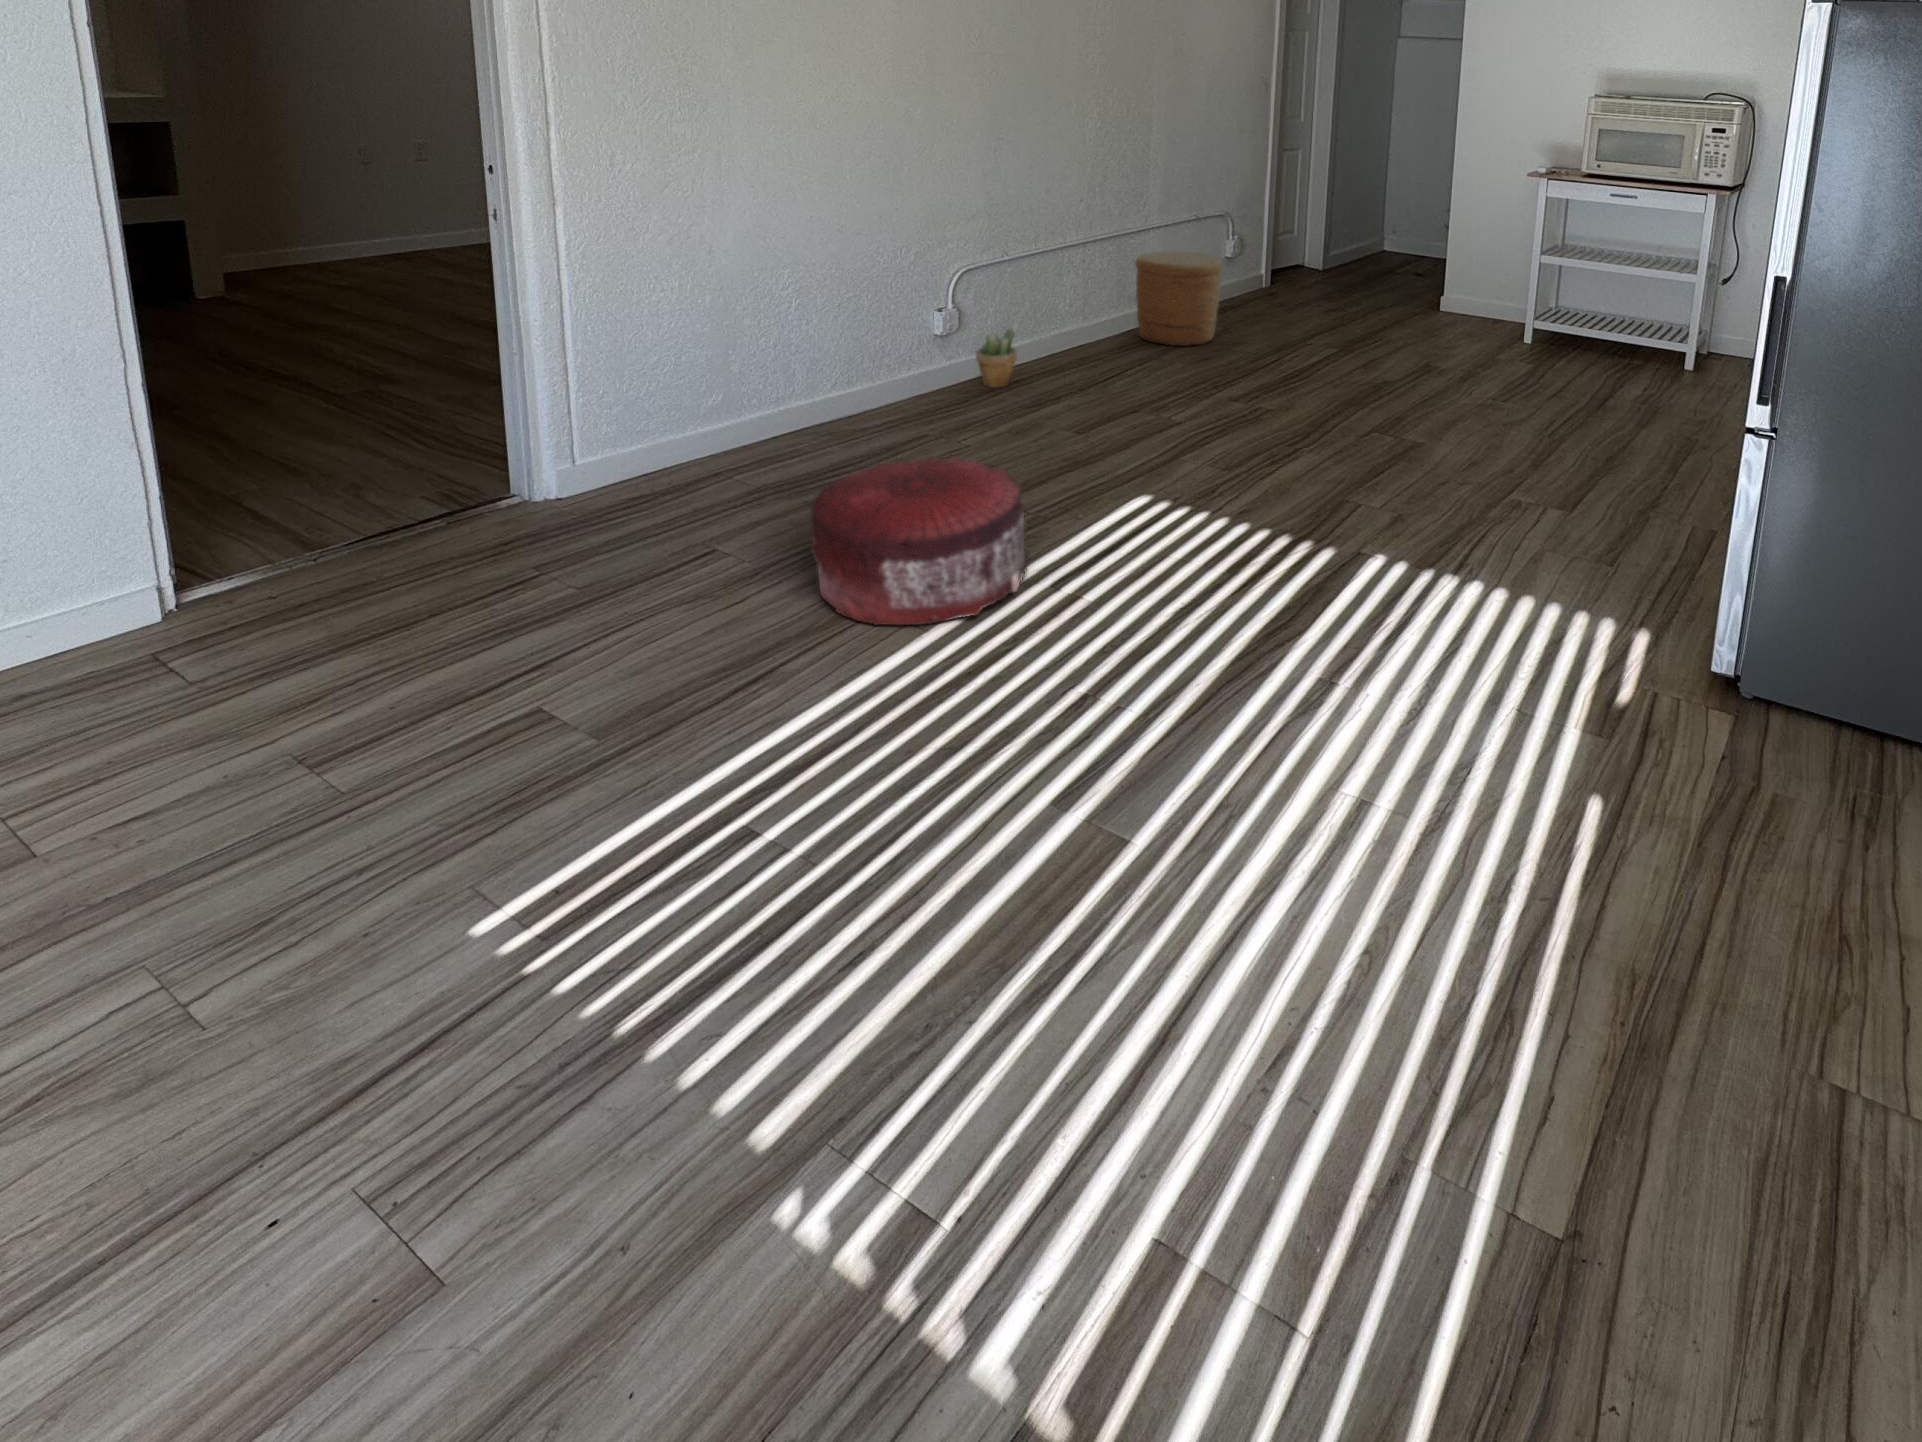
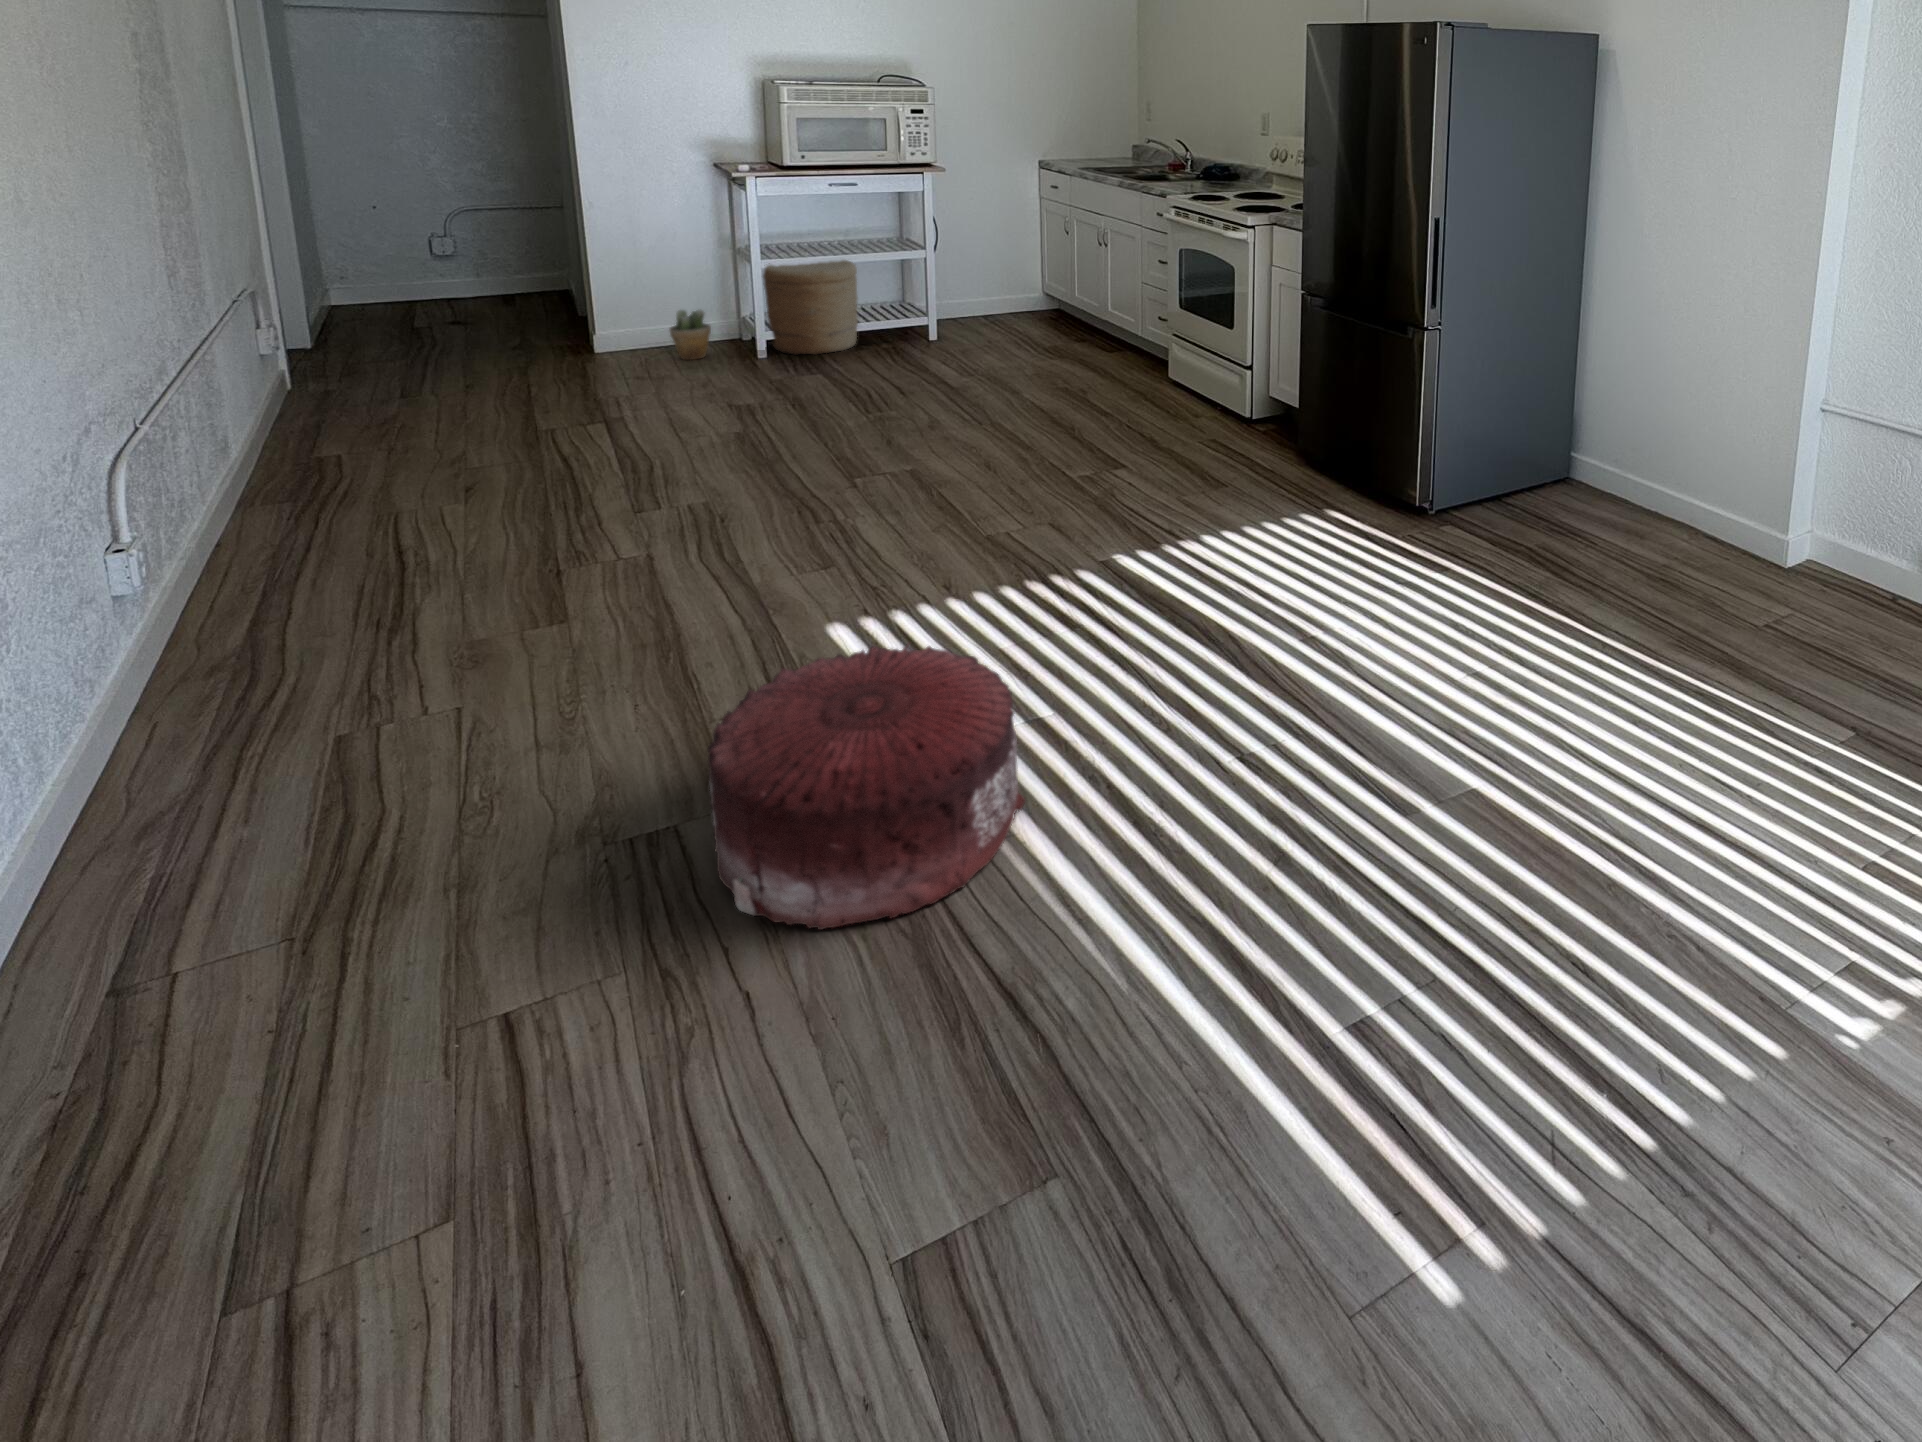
woven basket: present [1135,251,1223,346] -> present [763,260,858,355]
potted plant: present [975,329,1017,388] -> present [670,310,711,360]

